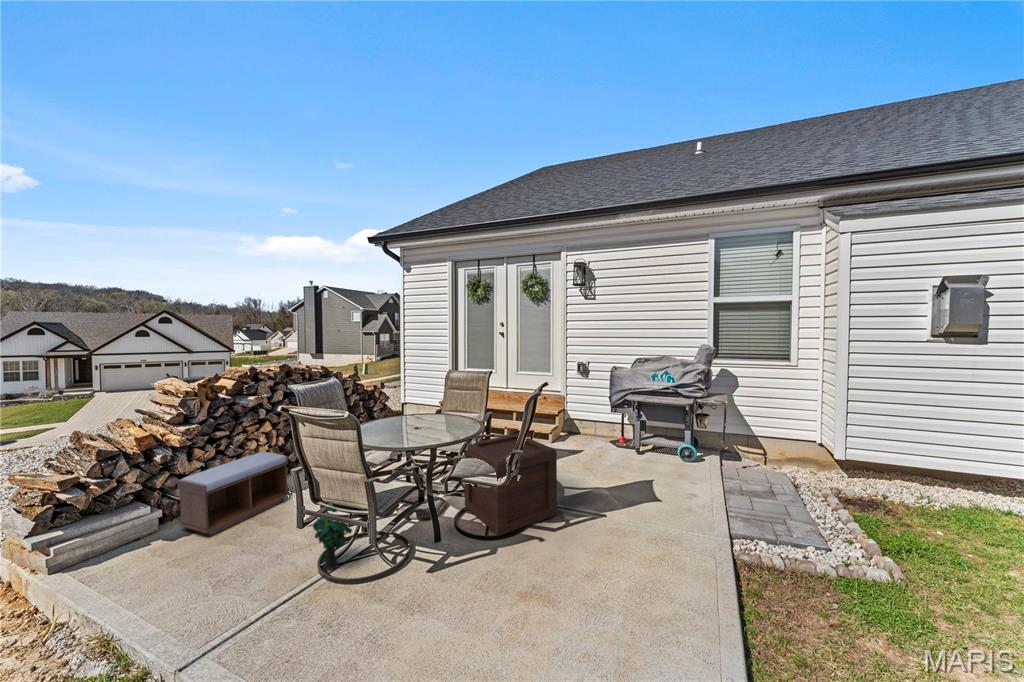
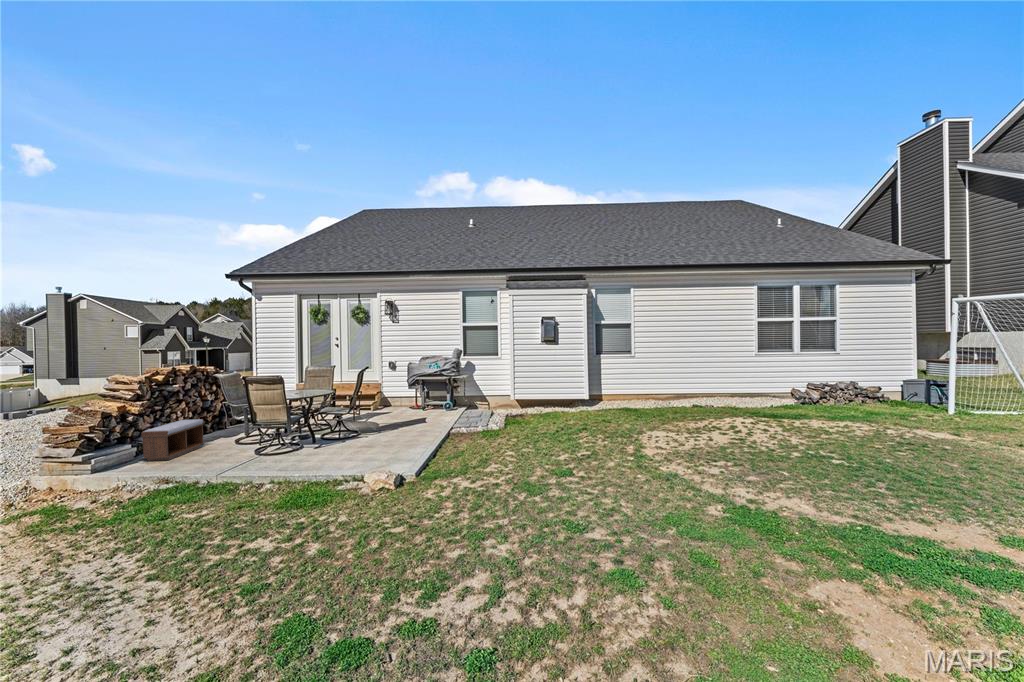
wooden crate: present [464,434,557,536] -> none [322,397,374,440]
decorative plant: present [309,506,352,570] -> none [246,422,270,457]

